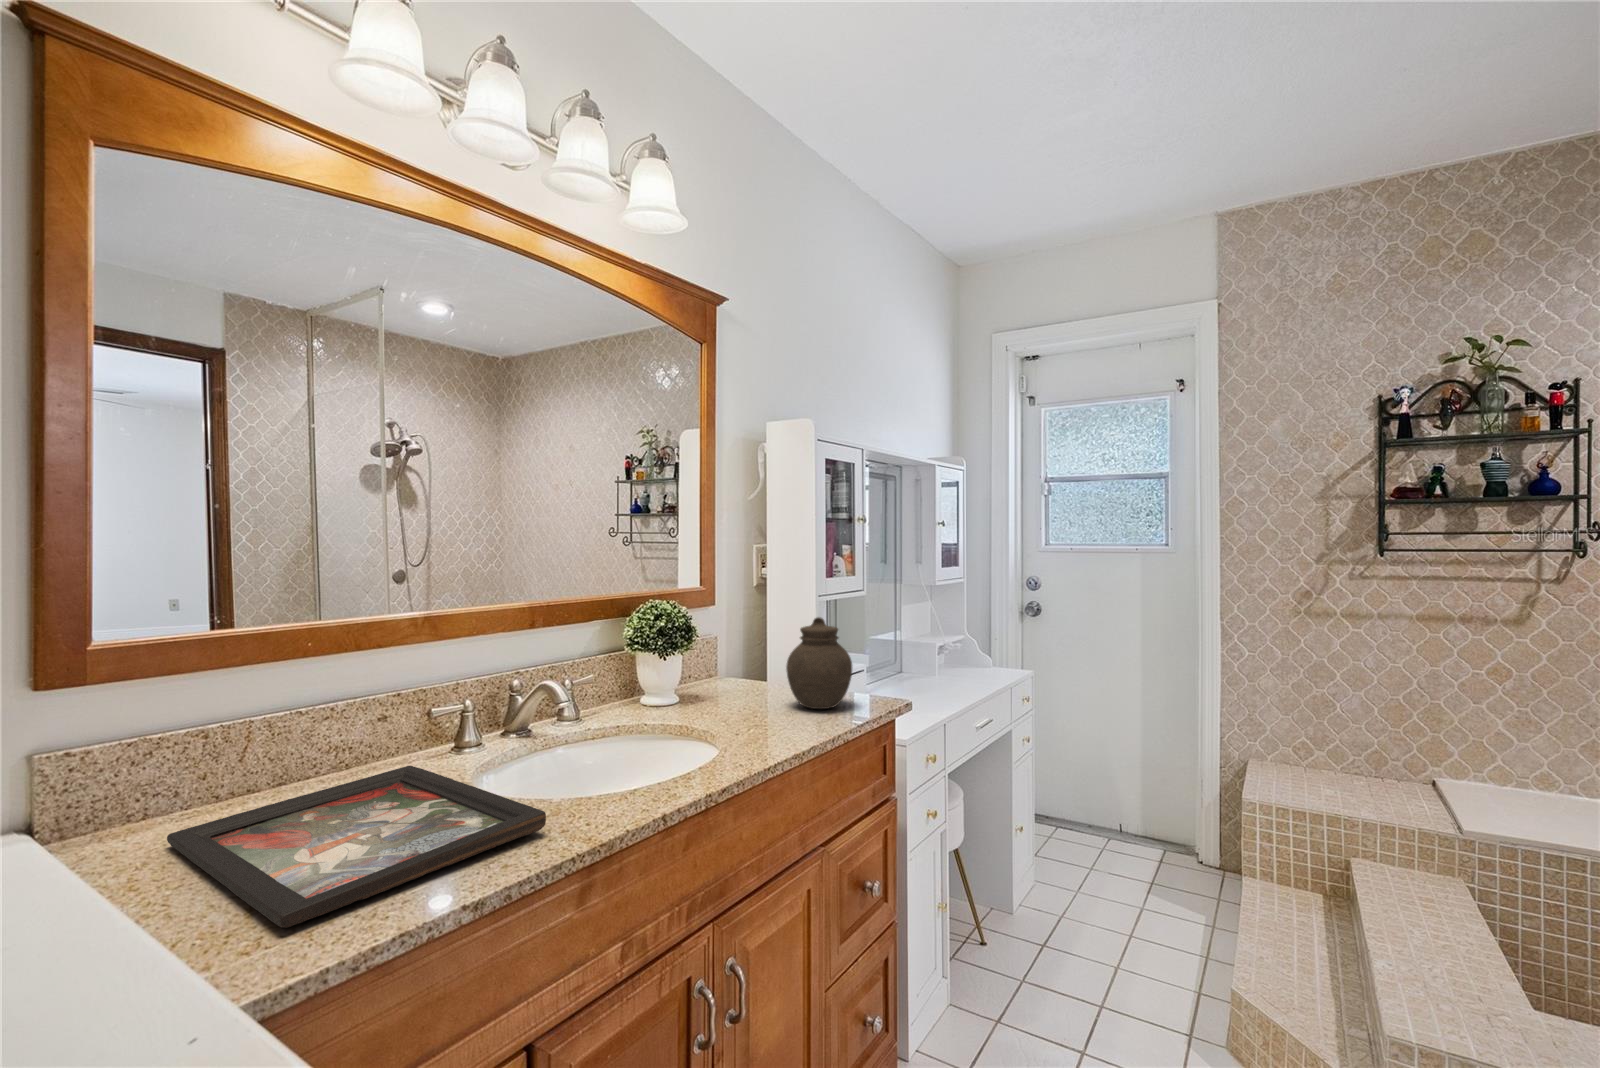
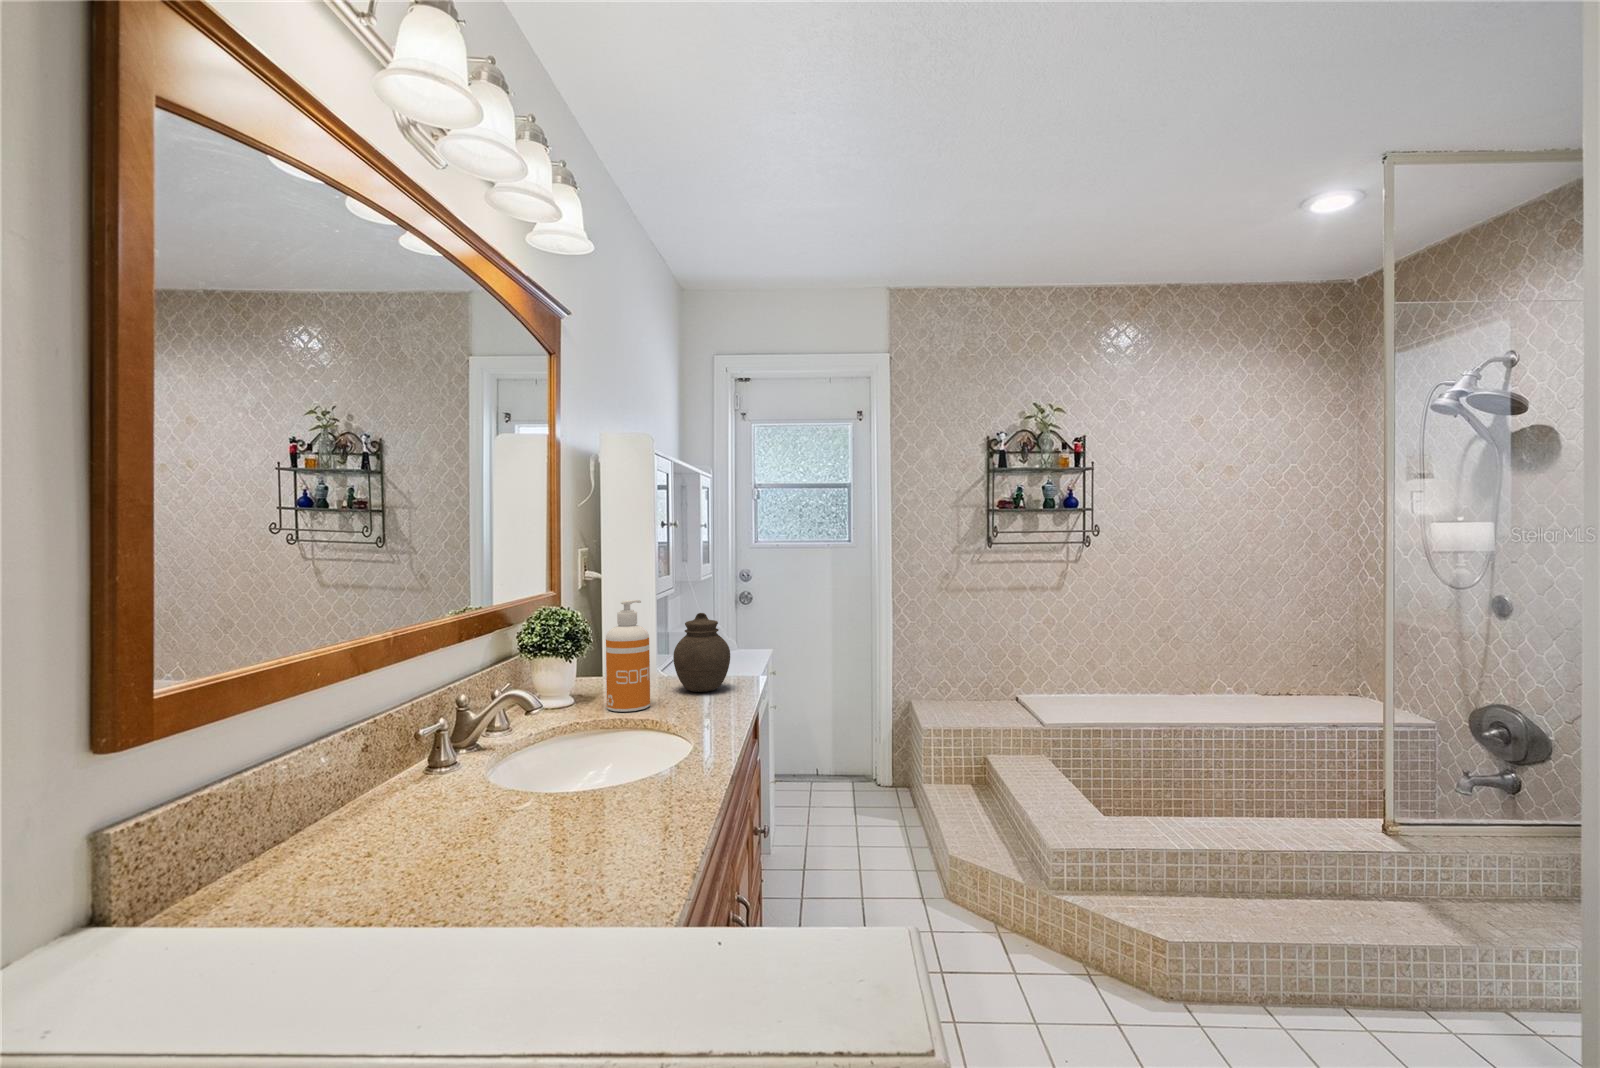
soap dispenser: none [693,598,740,720] -> present [606,600,650,712]
decorative tray: present [167,766,546,928] -> none [304,785,668,899]

